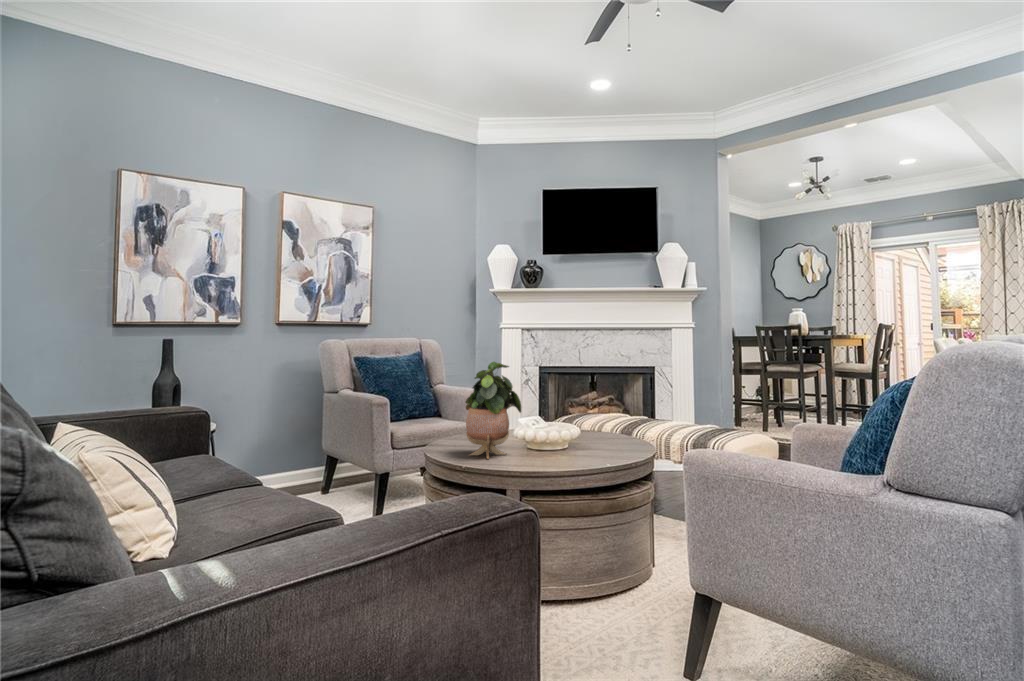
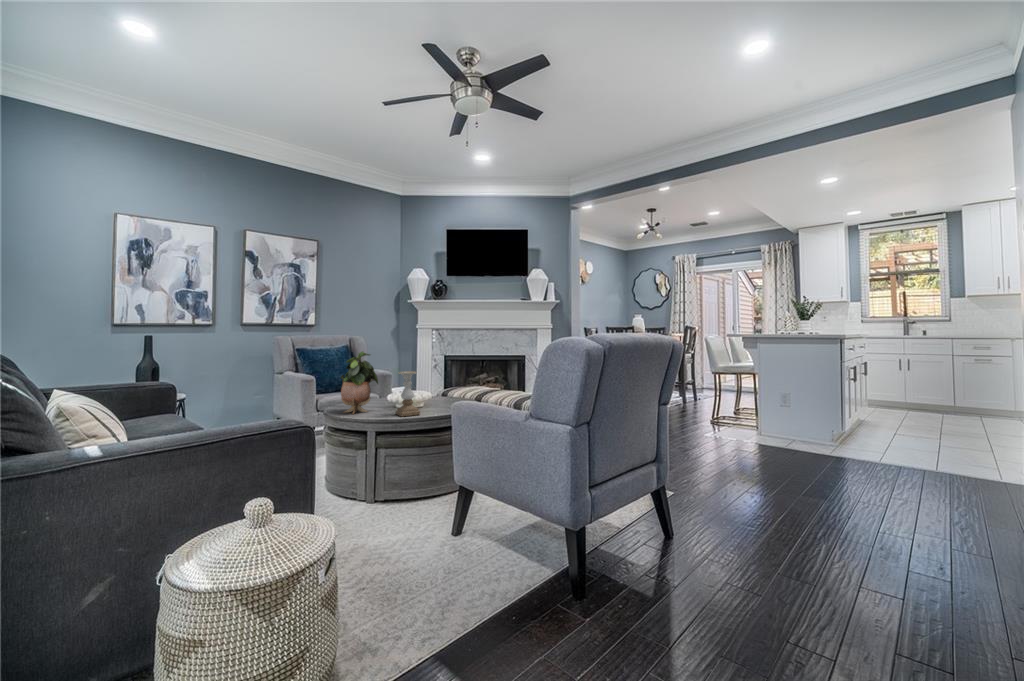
candle holder: none [553,392,594,464] -> present [396,371,420,416]

